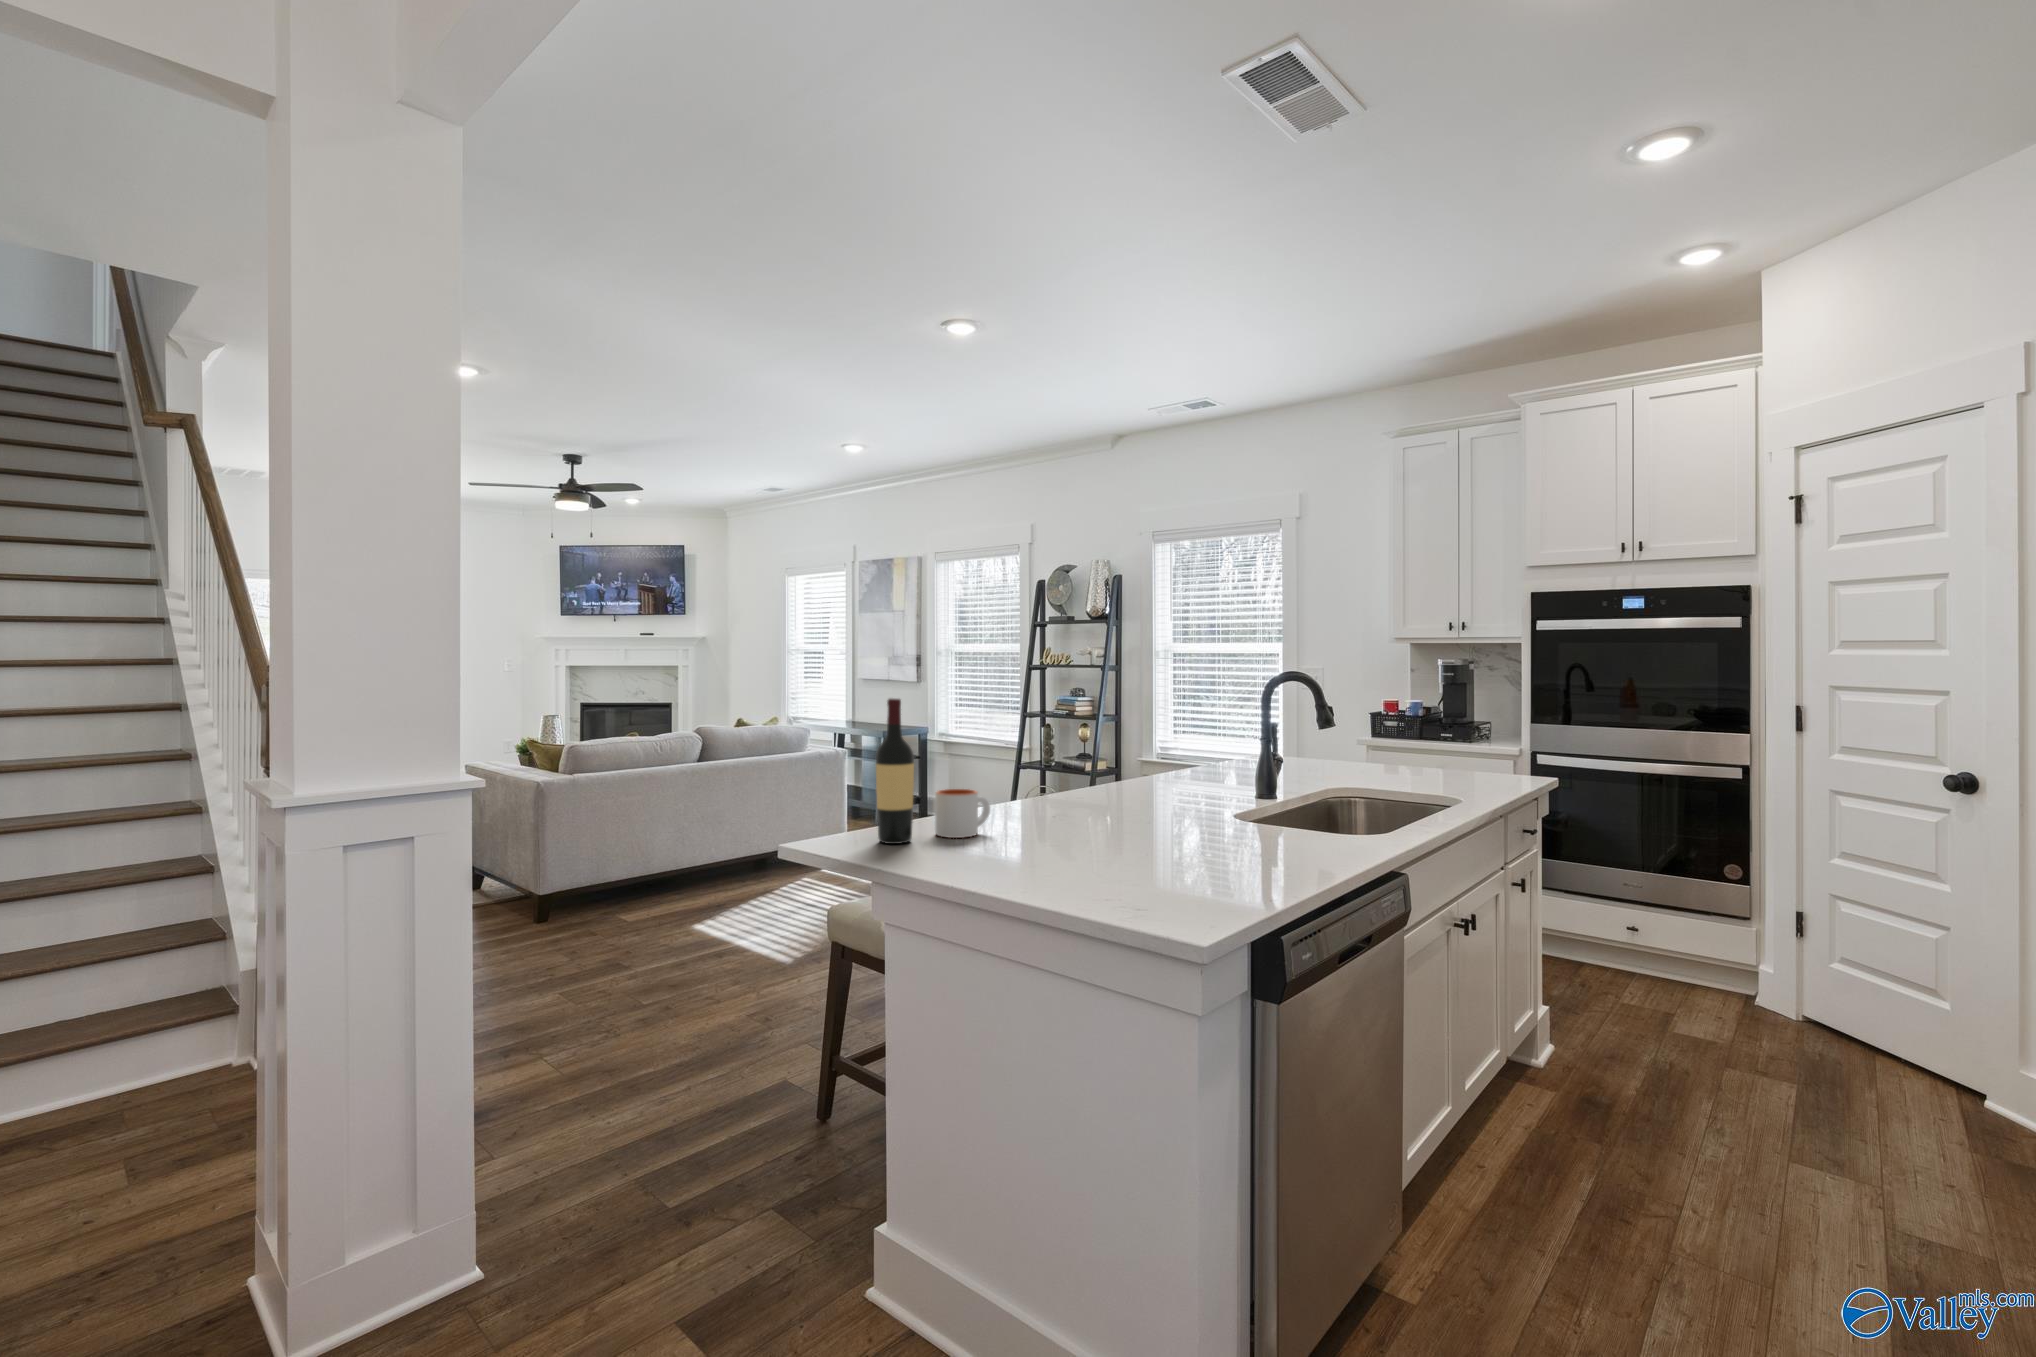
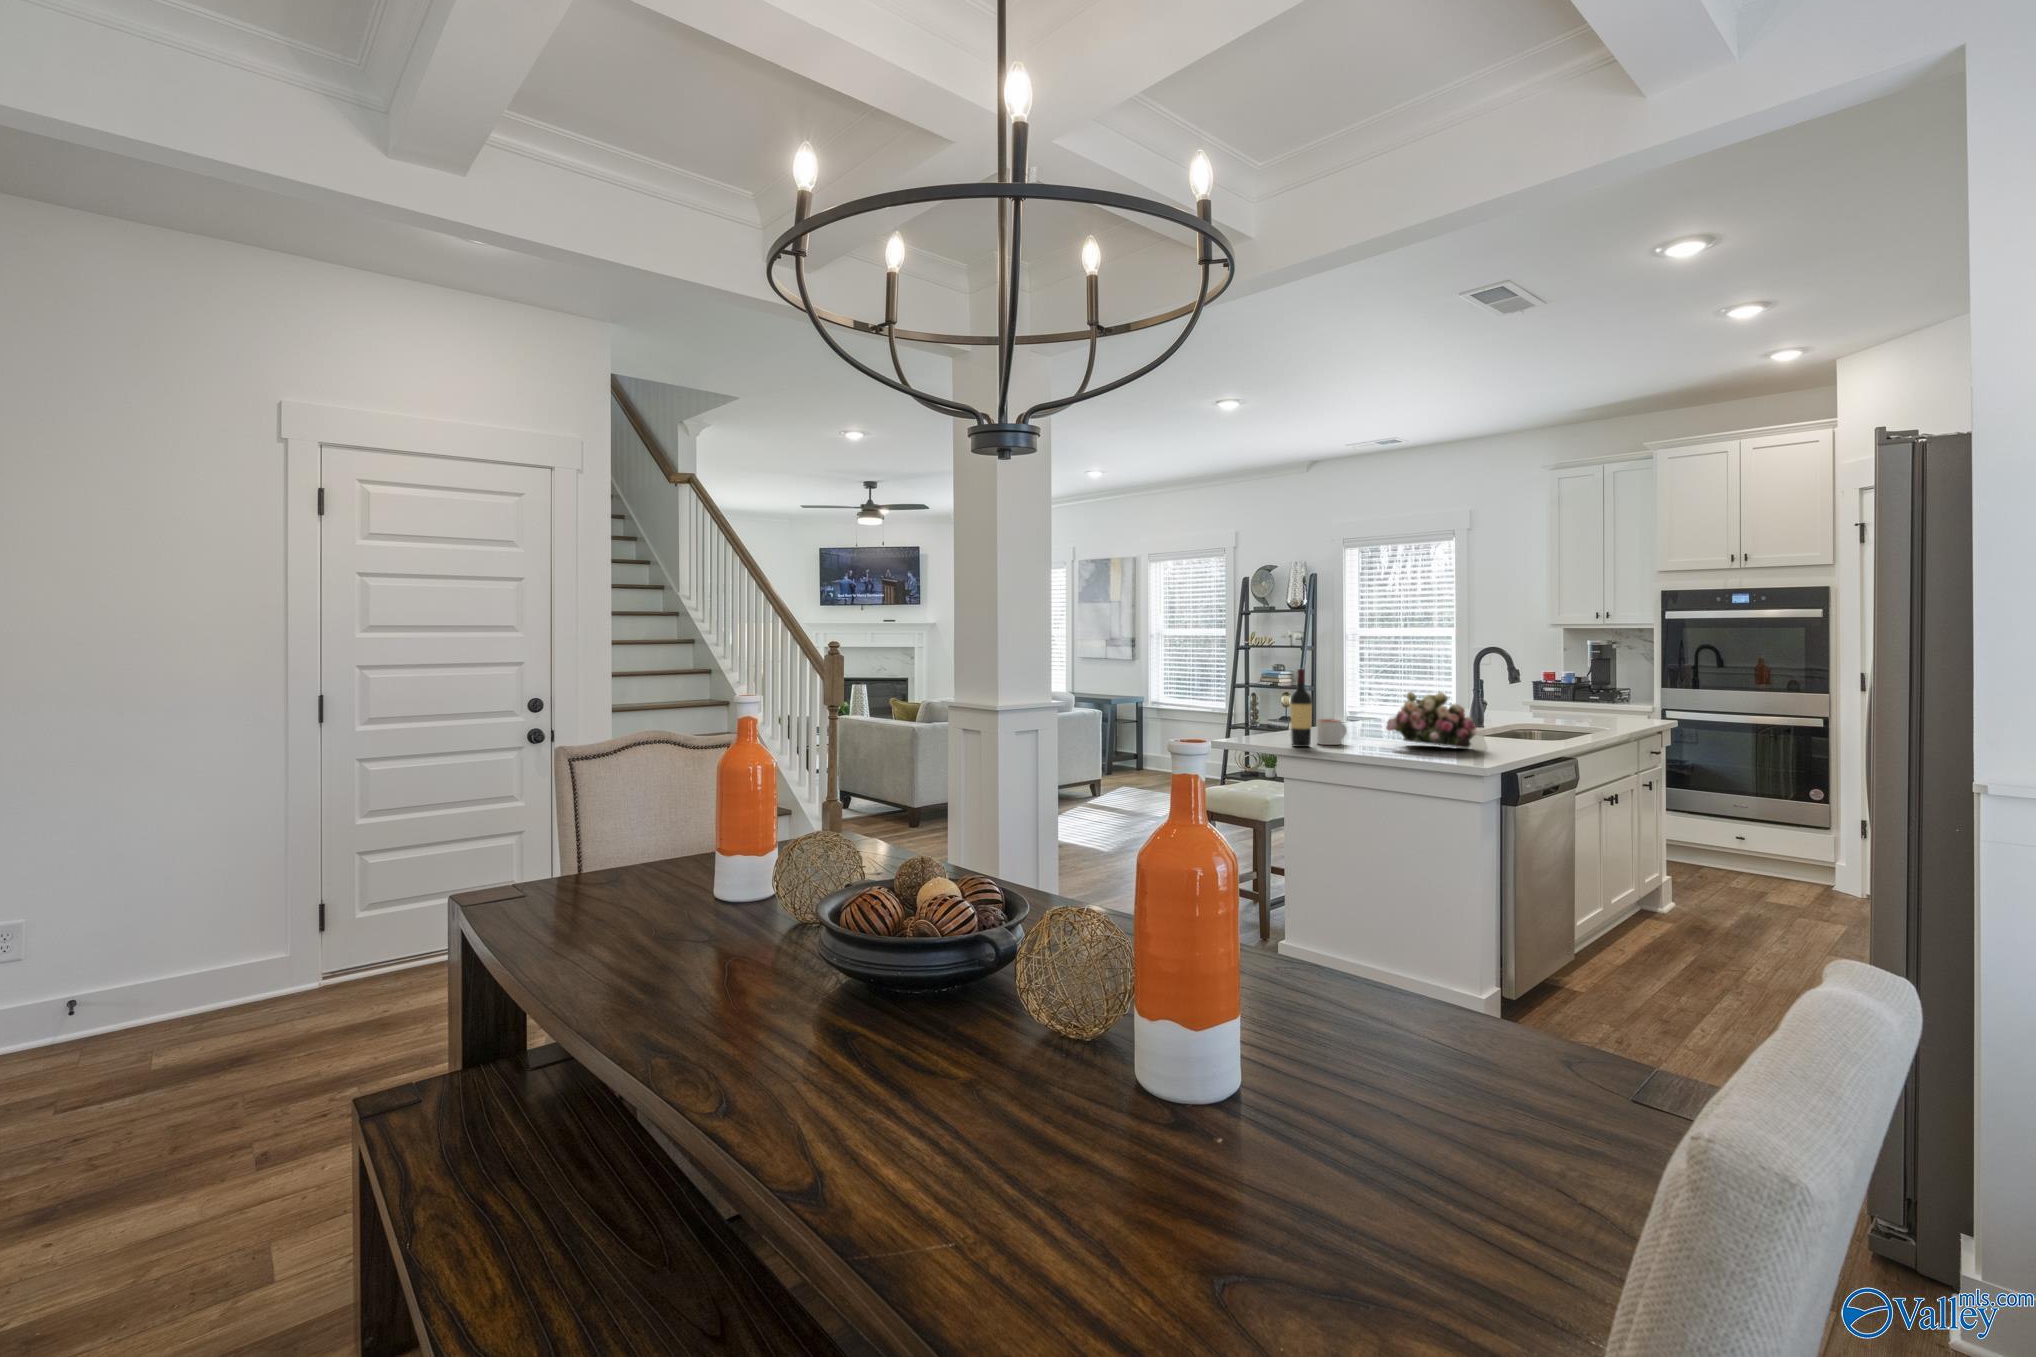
flower arrangement: none [1042,740,1202,846] -> present [1386,692,1477,748]

